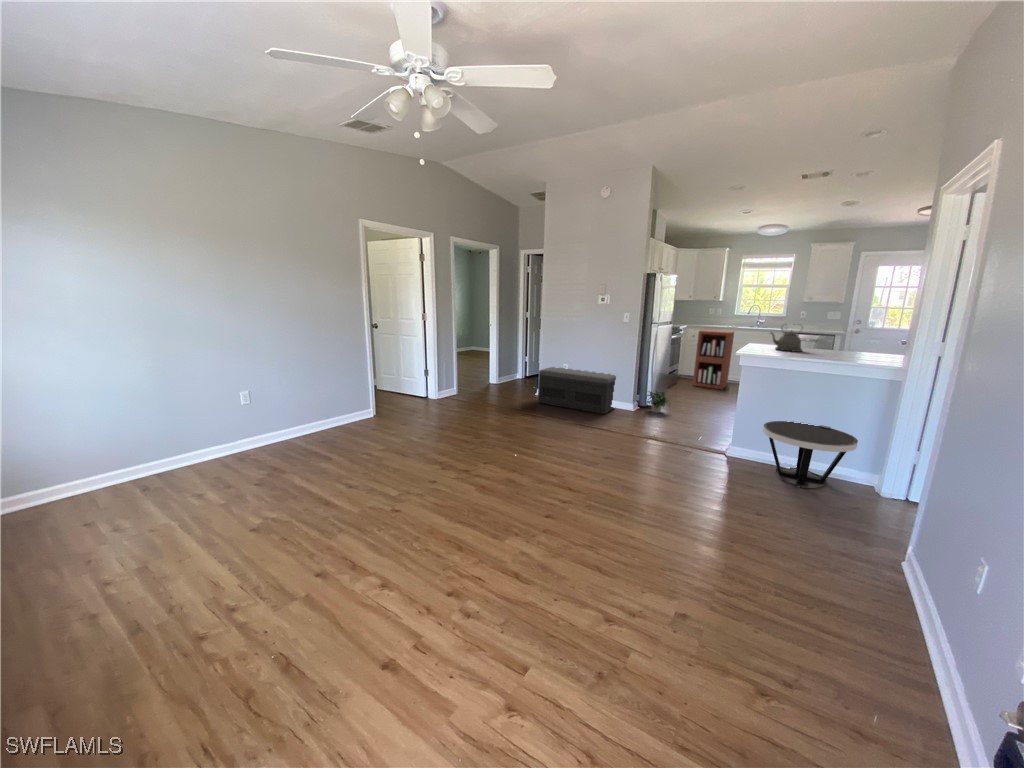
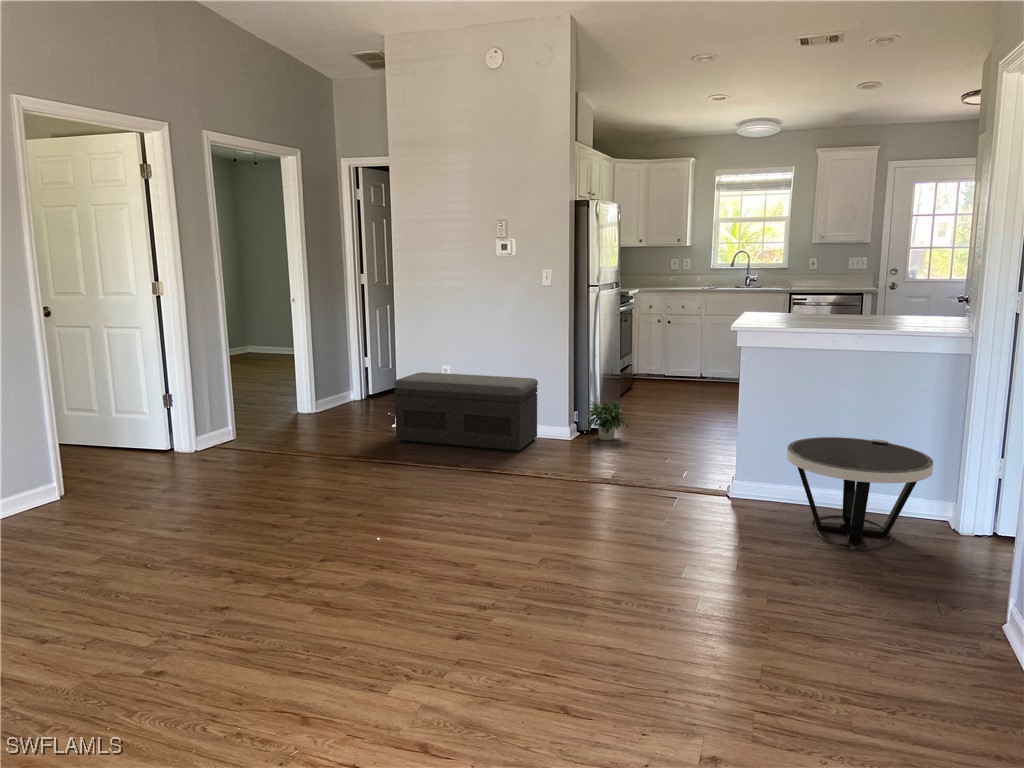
bookshelf: present [693,330,734,389] -> none [659,294,717,391]
kettle: present [771,331,802,352] -> none [779,274,830,320]

